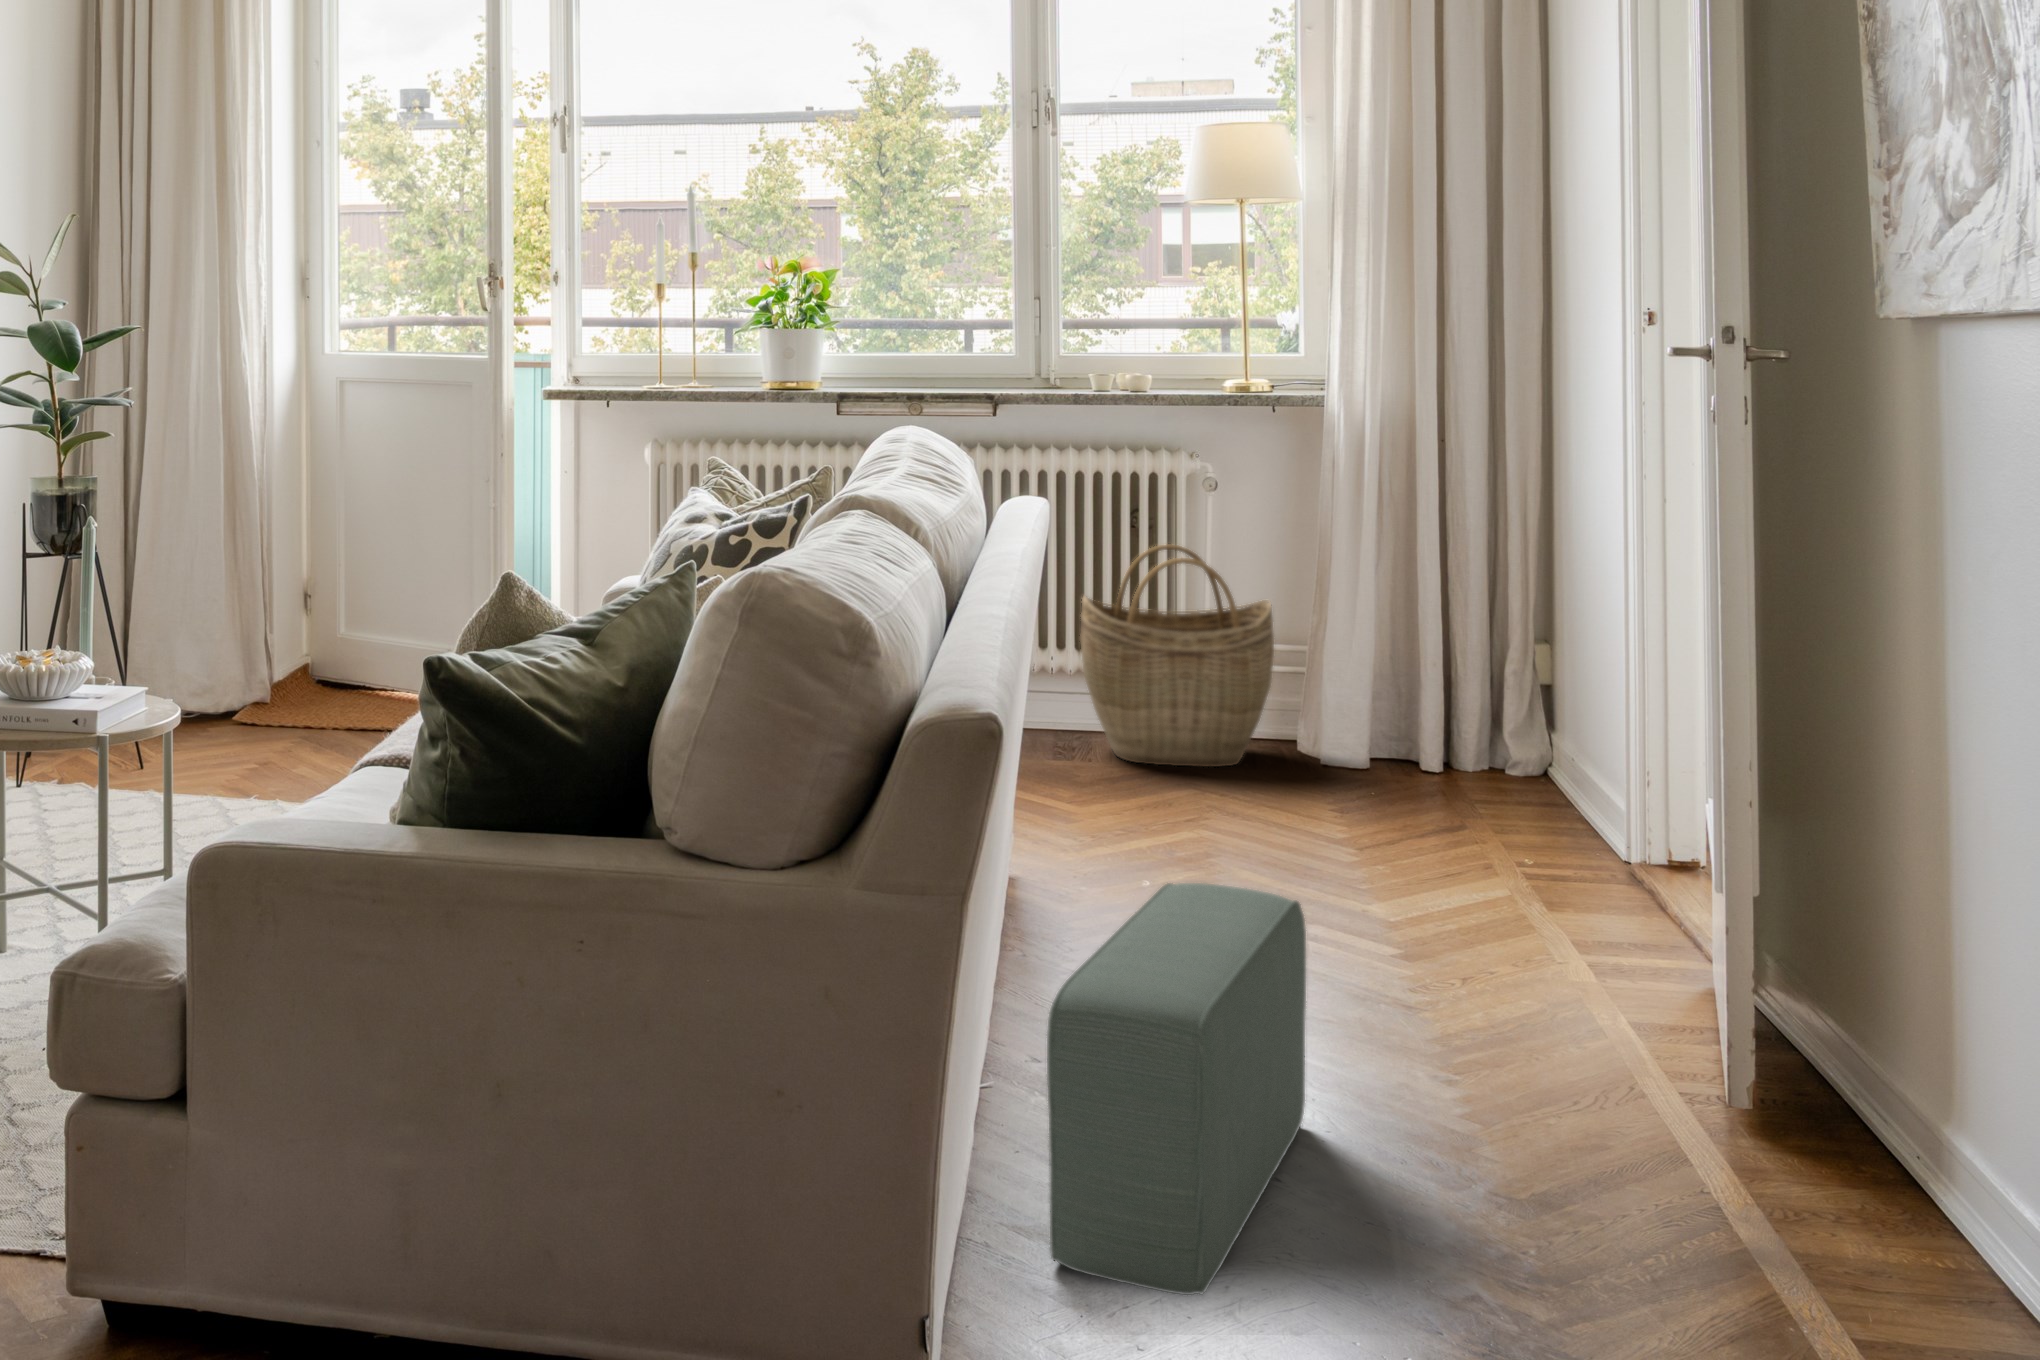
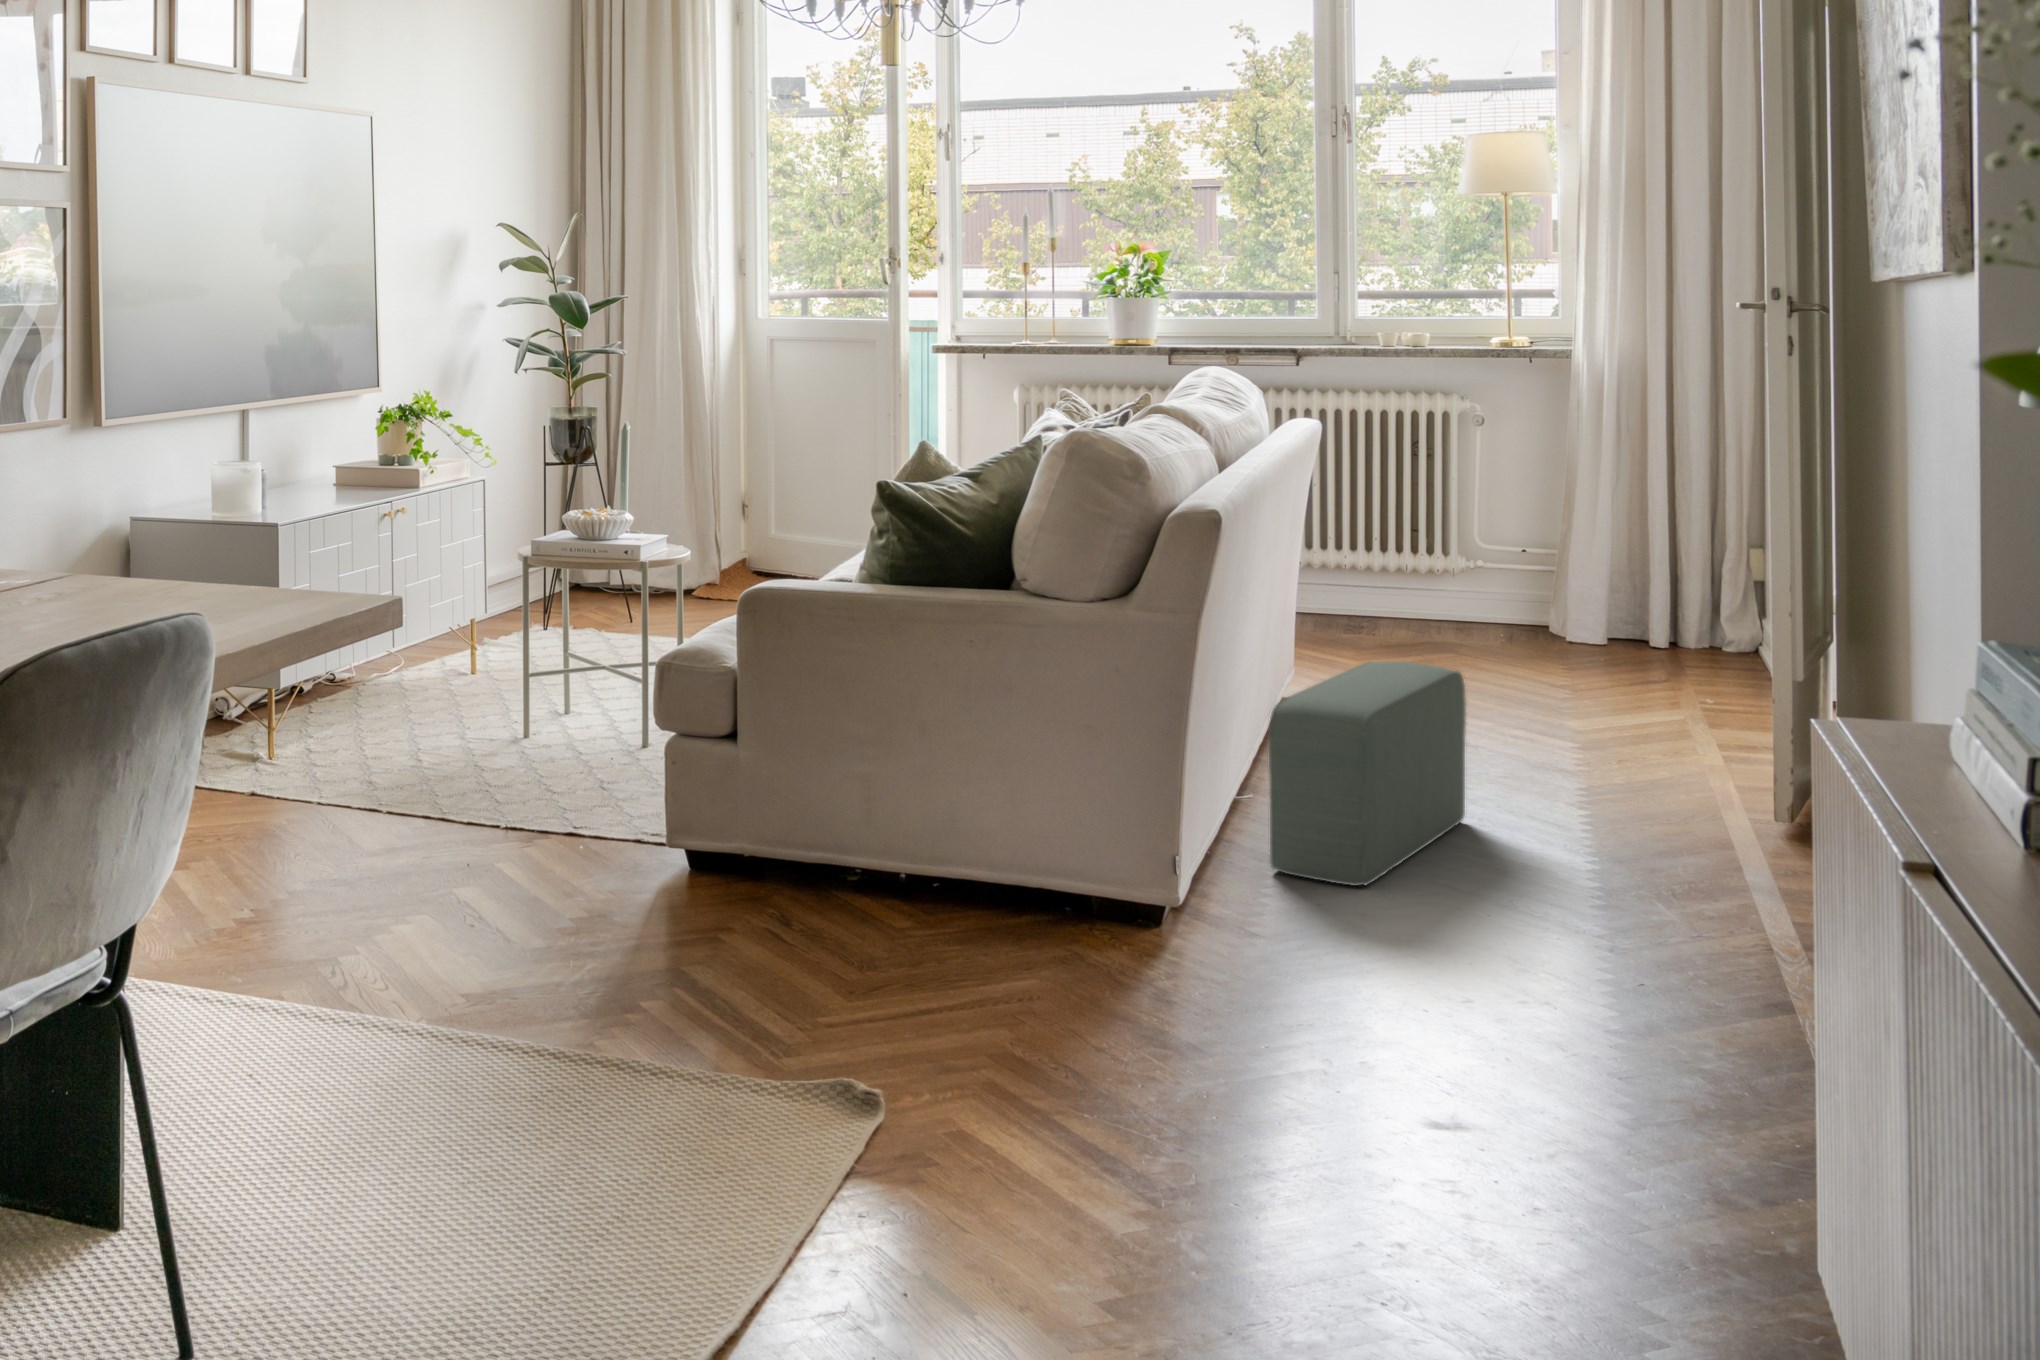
woven basket: present [1081,544,1274,767] -> none [1367,466,1527,638]

